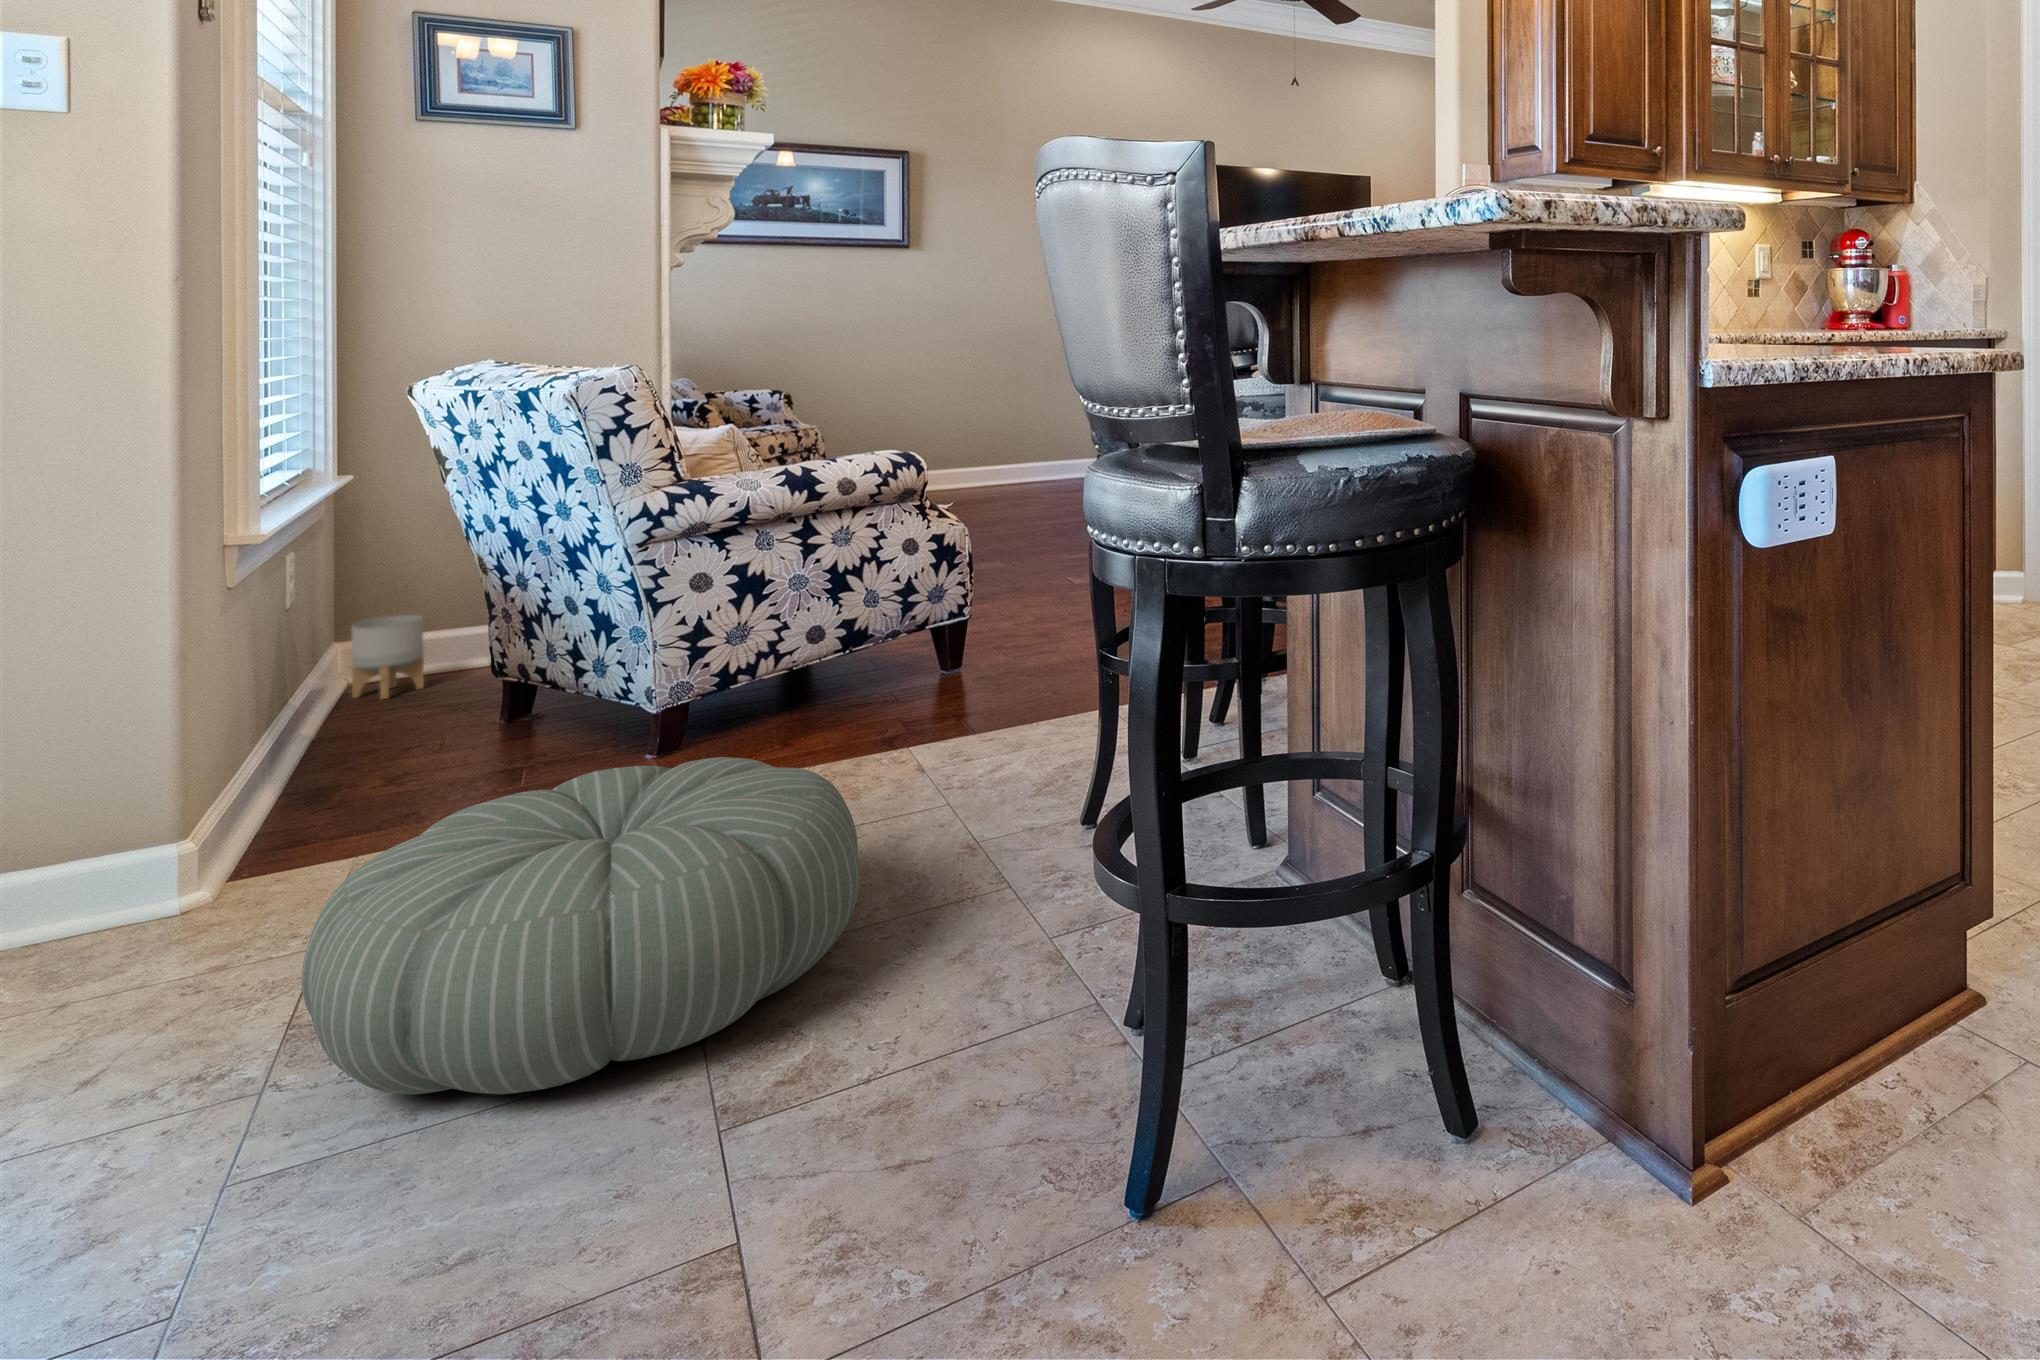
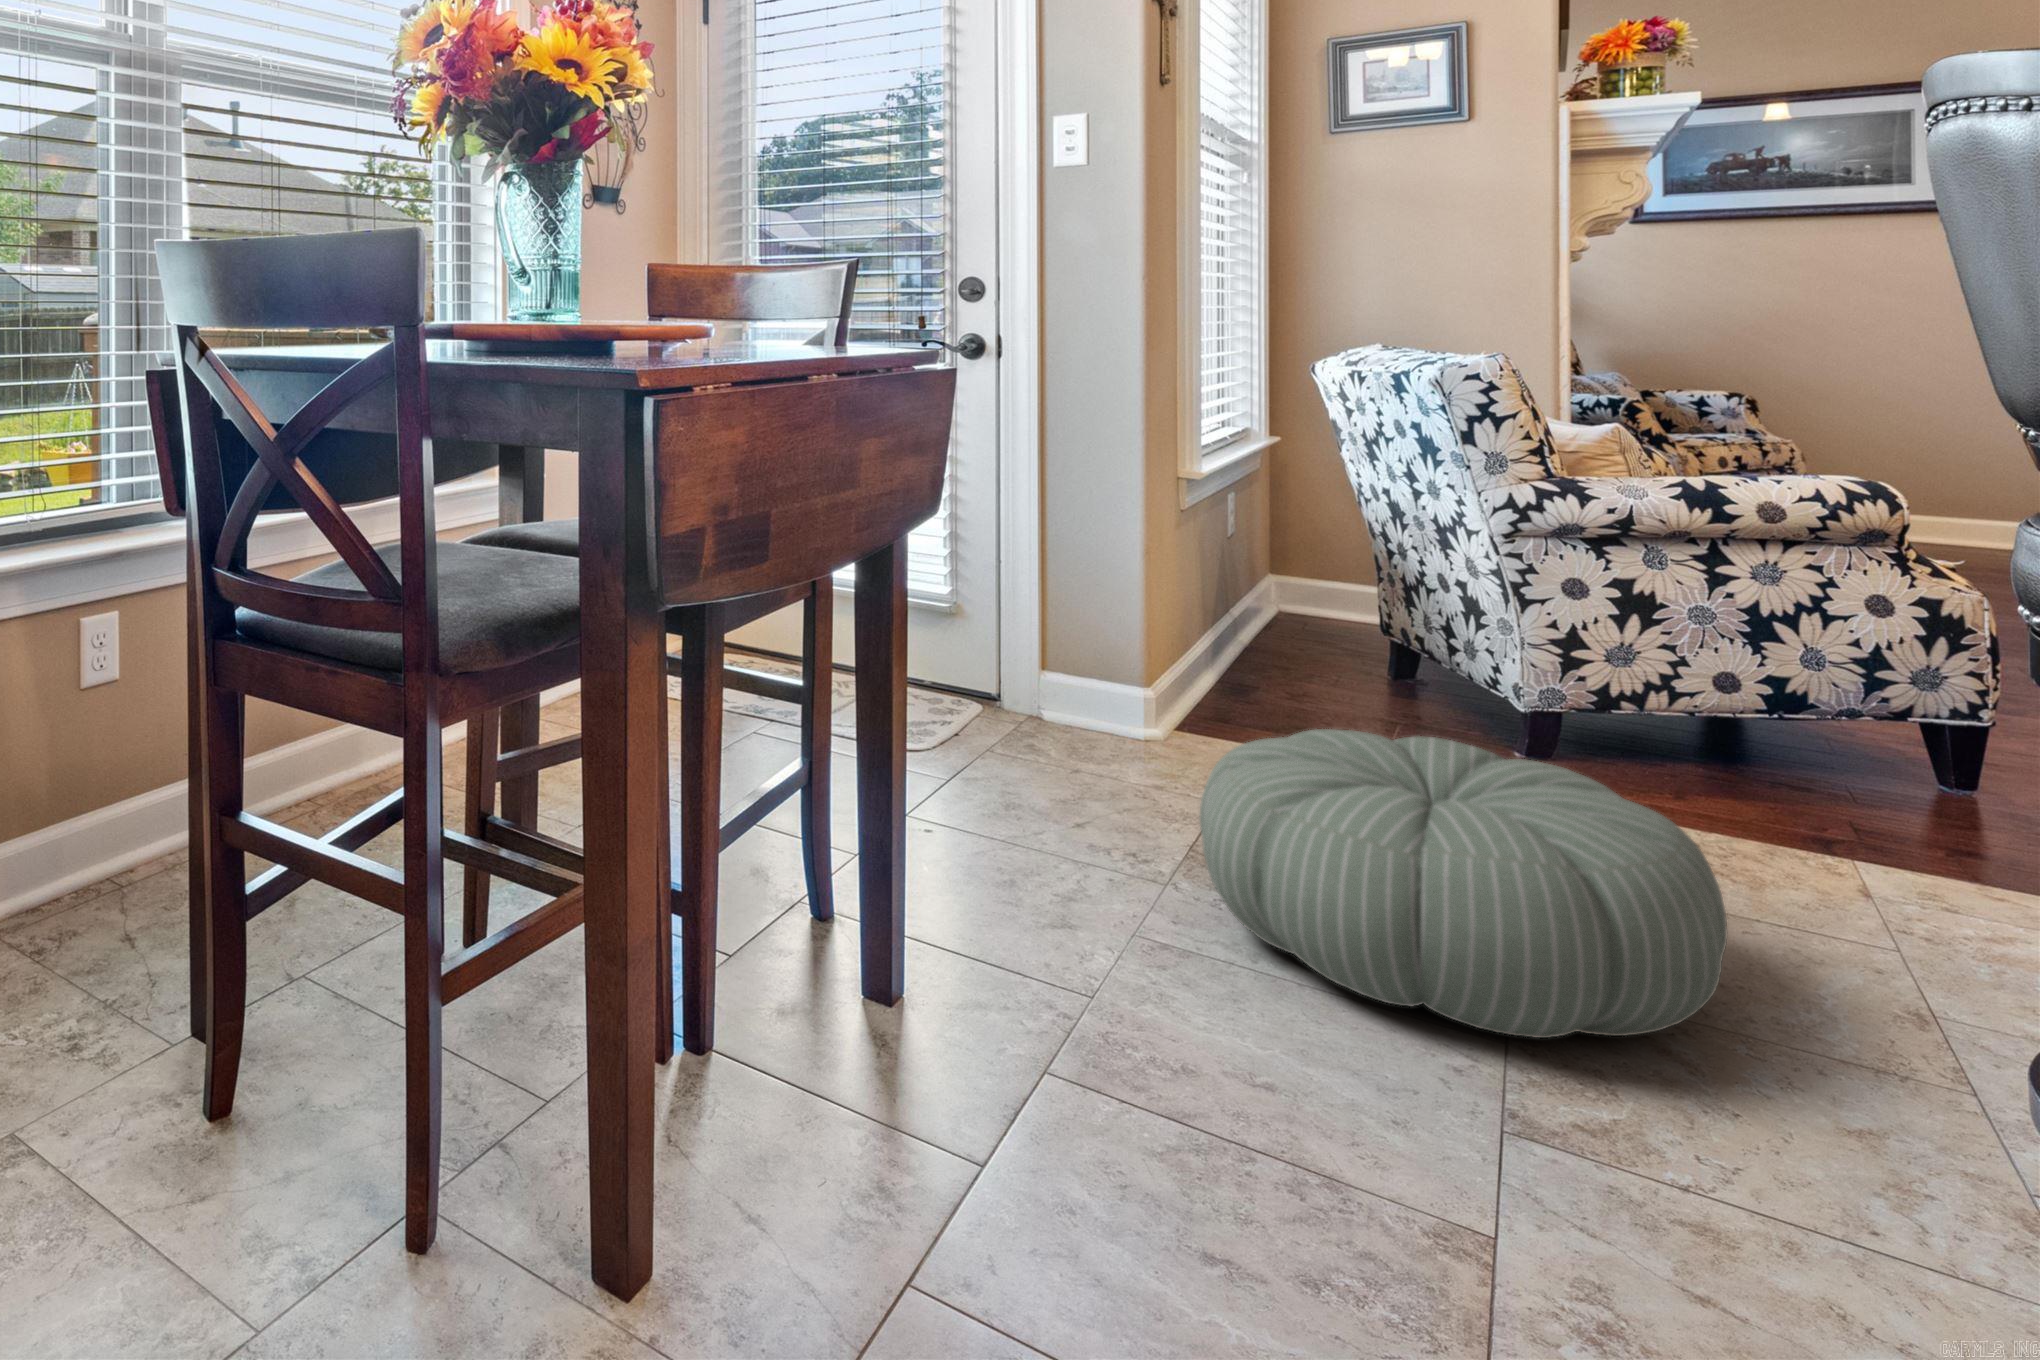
planter: present [352,615,424,699] -> none [1272,564,1325,633]

